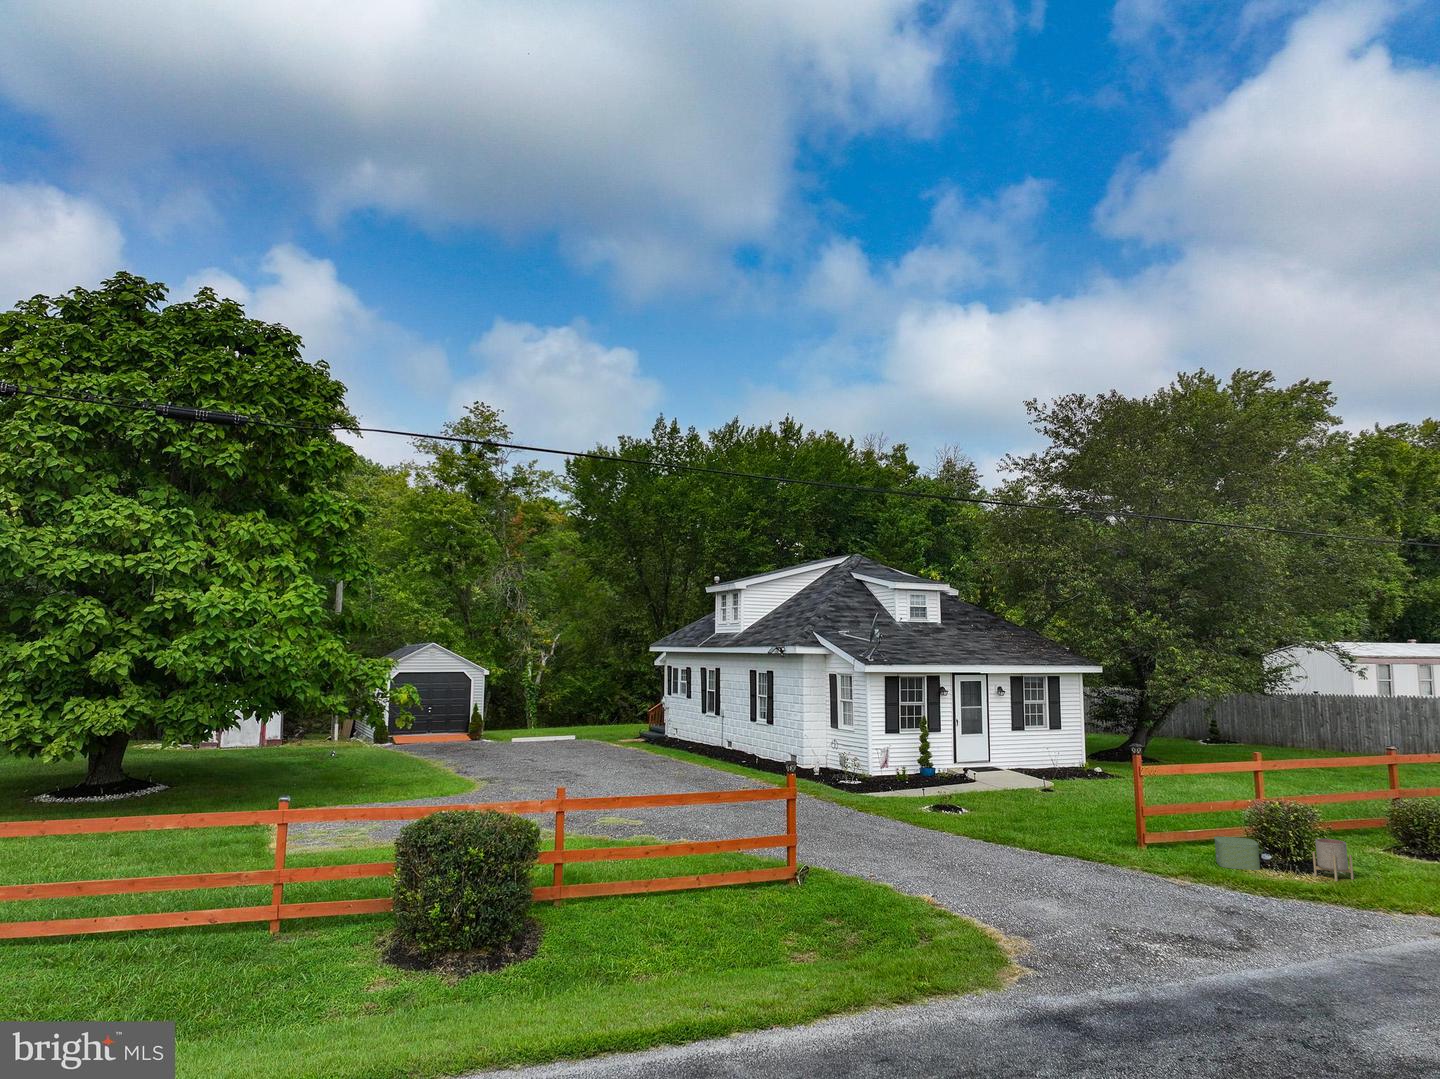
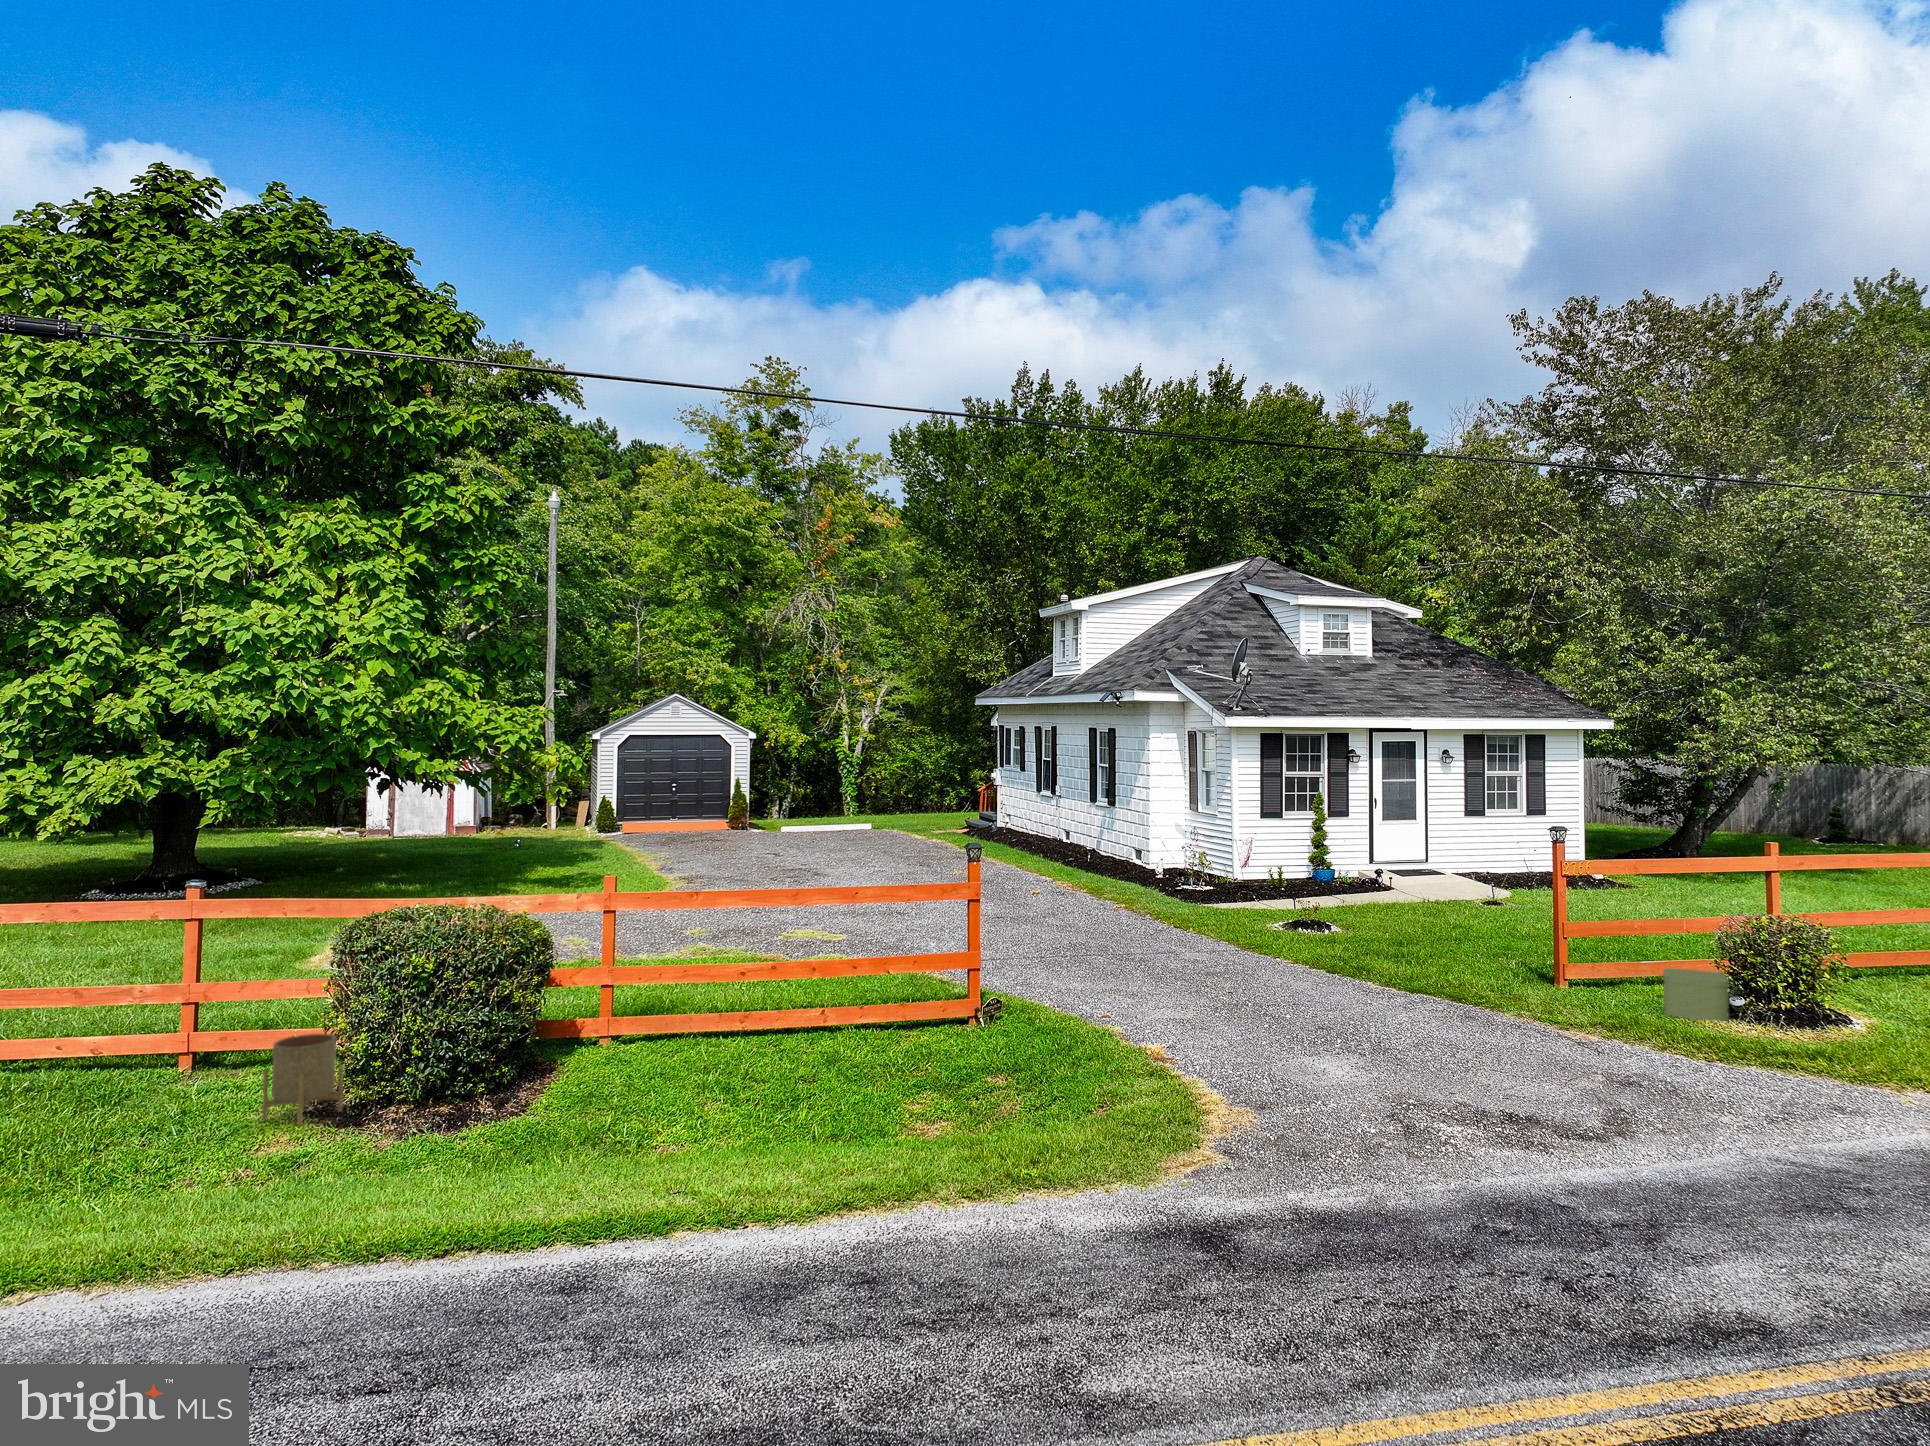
planter: present [1312,839,1354,881] -> present [262,1034,343,1126]

